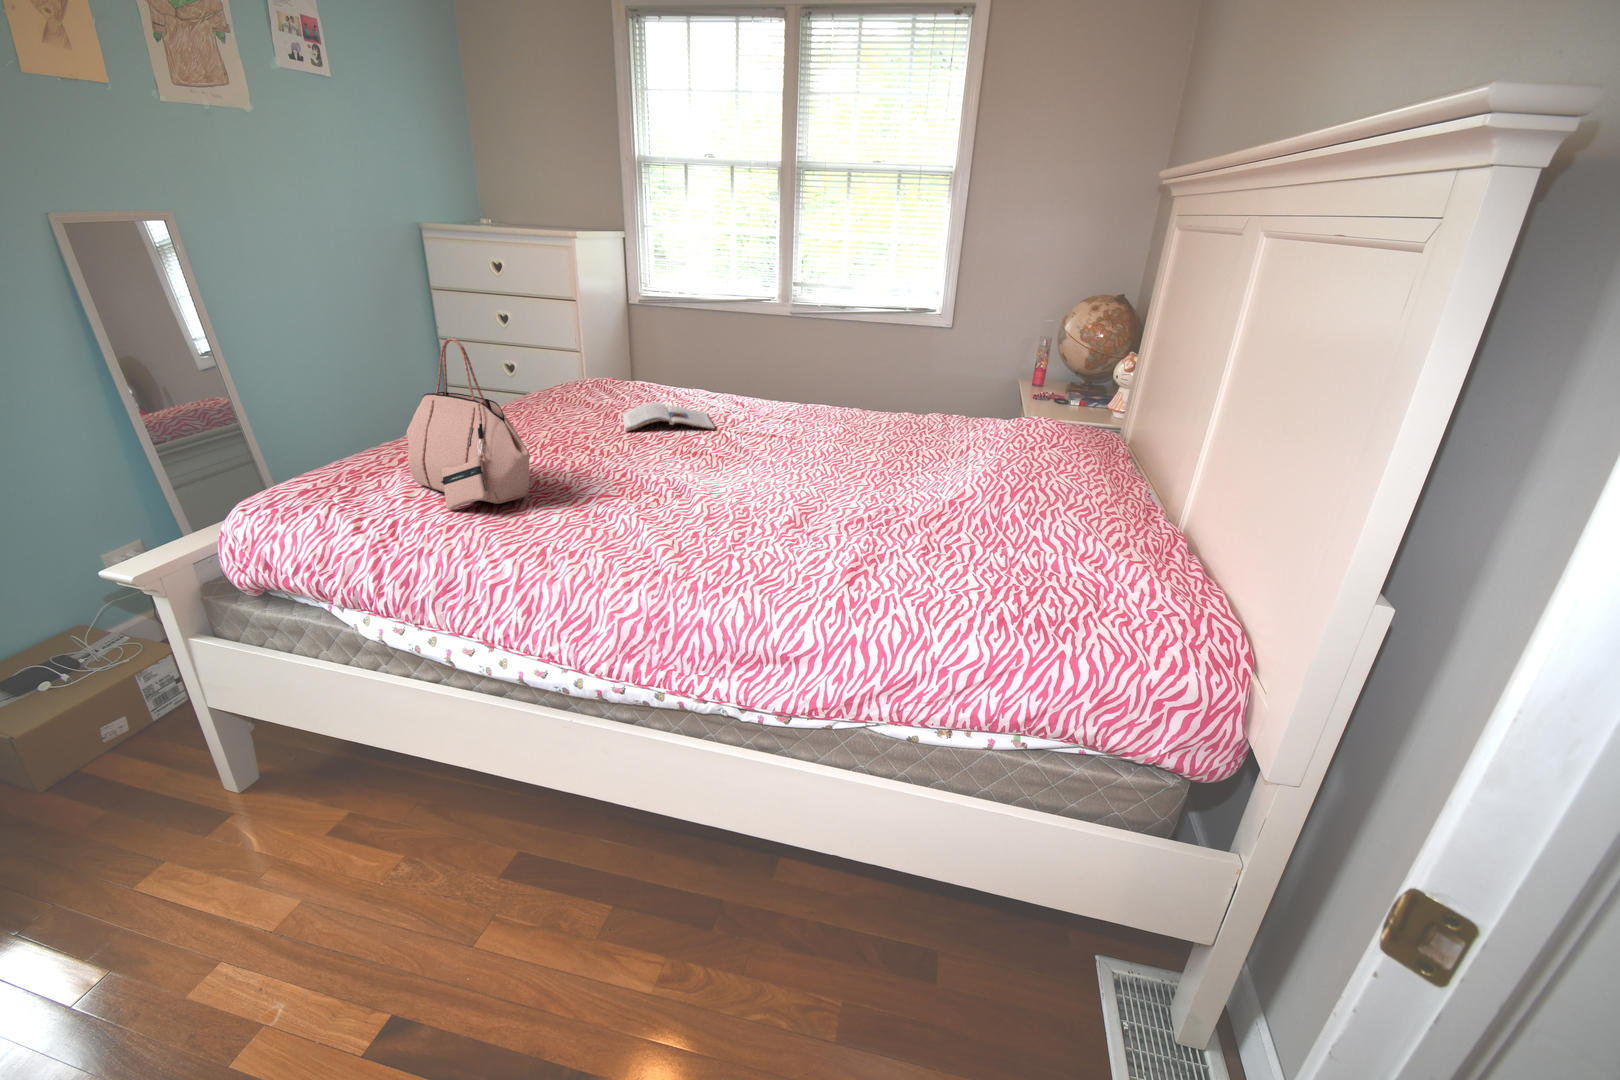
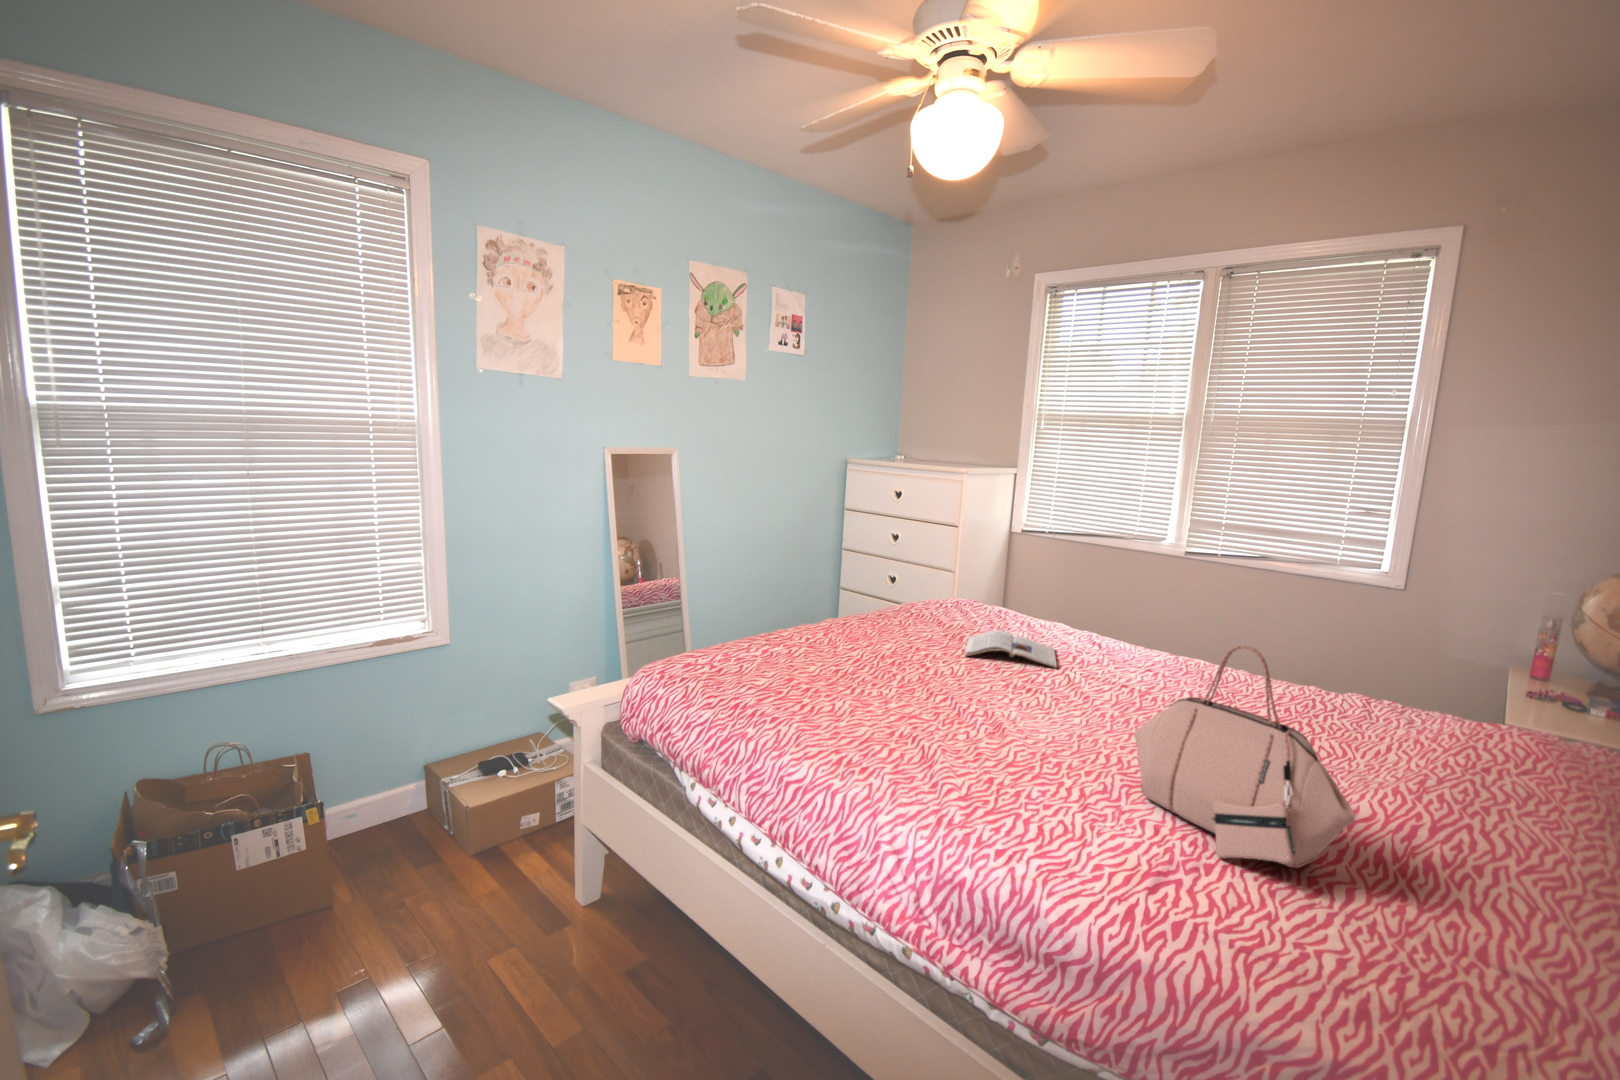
handbag: present [407,338,530,510] -> present [1134,645,1355,868]

